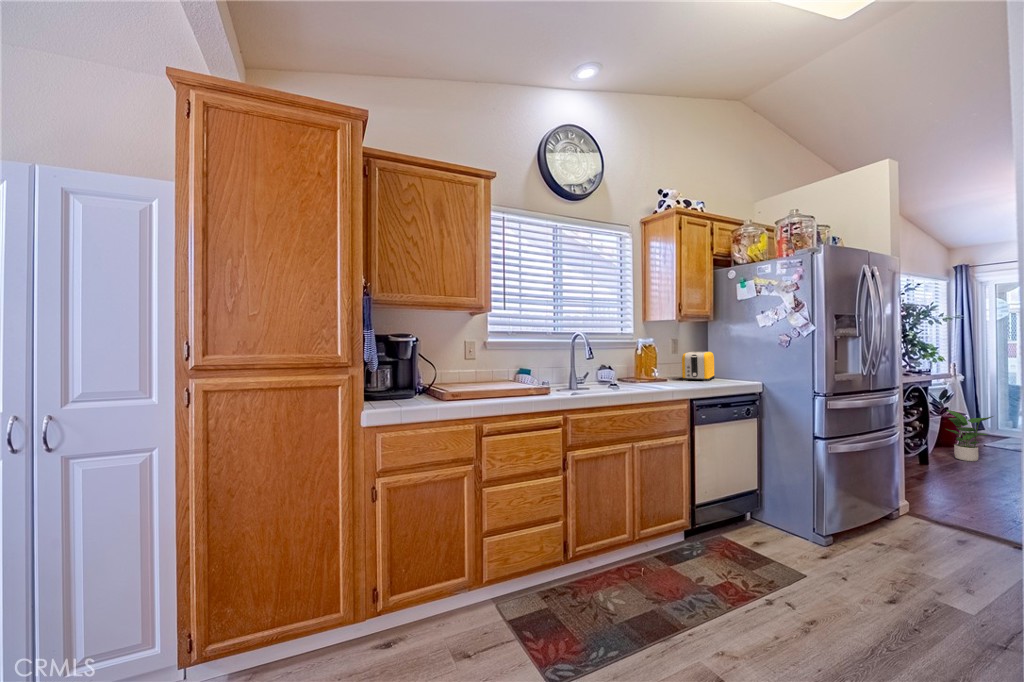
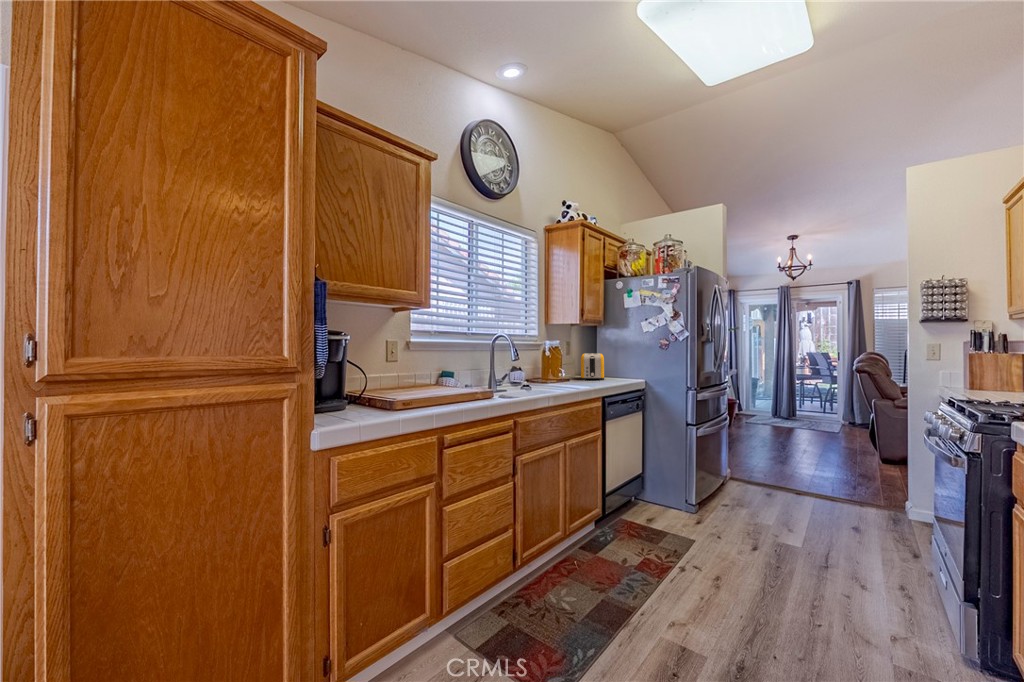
potted plant: present [946,410,993,461] -> none [730,397,759,435]

